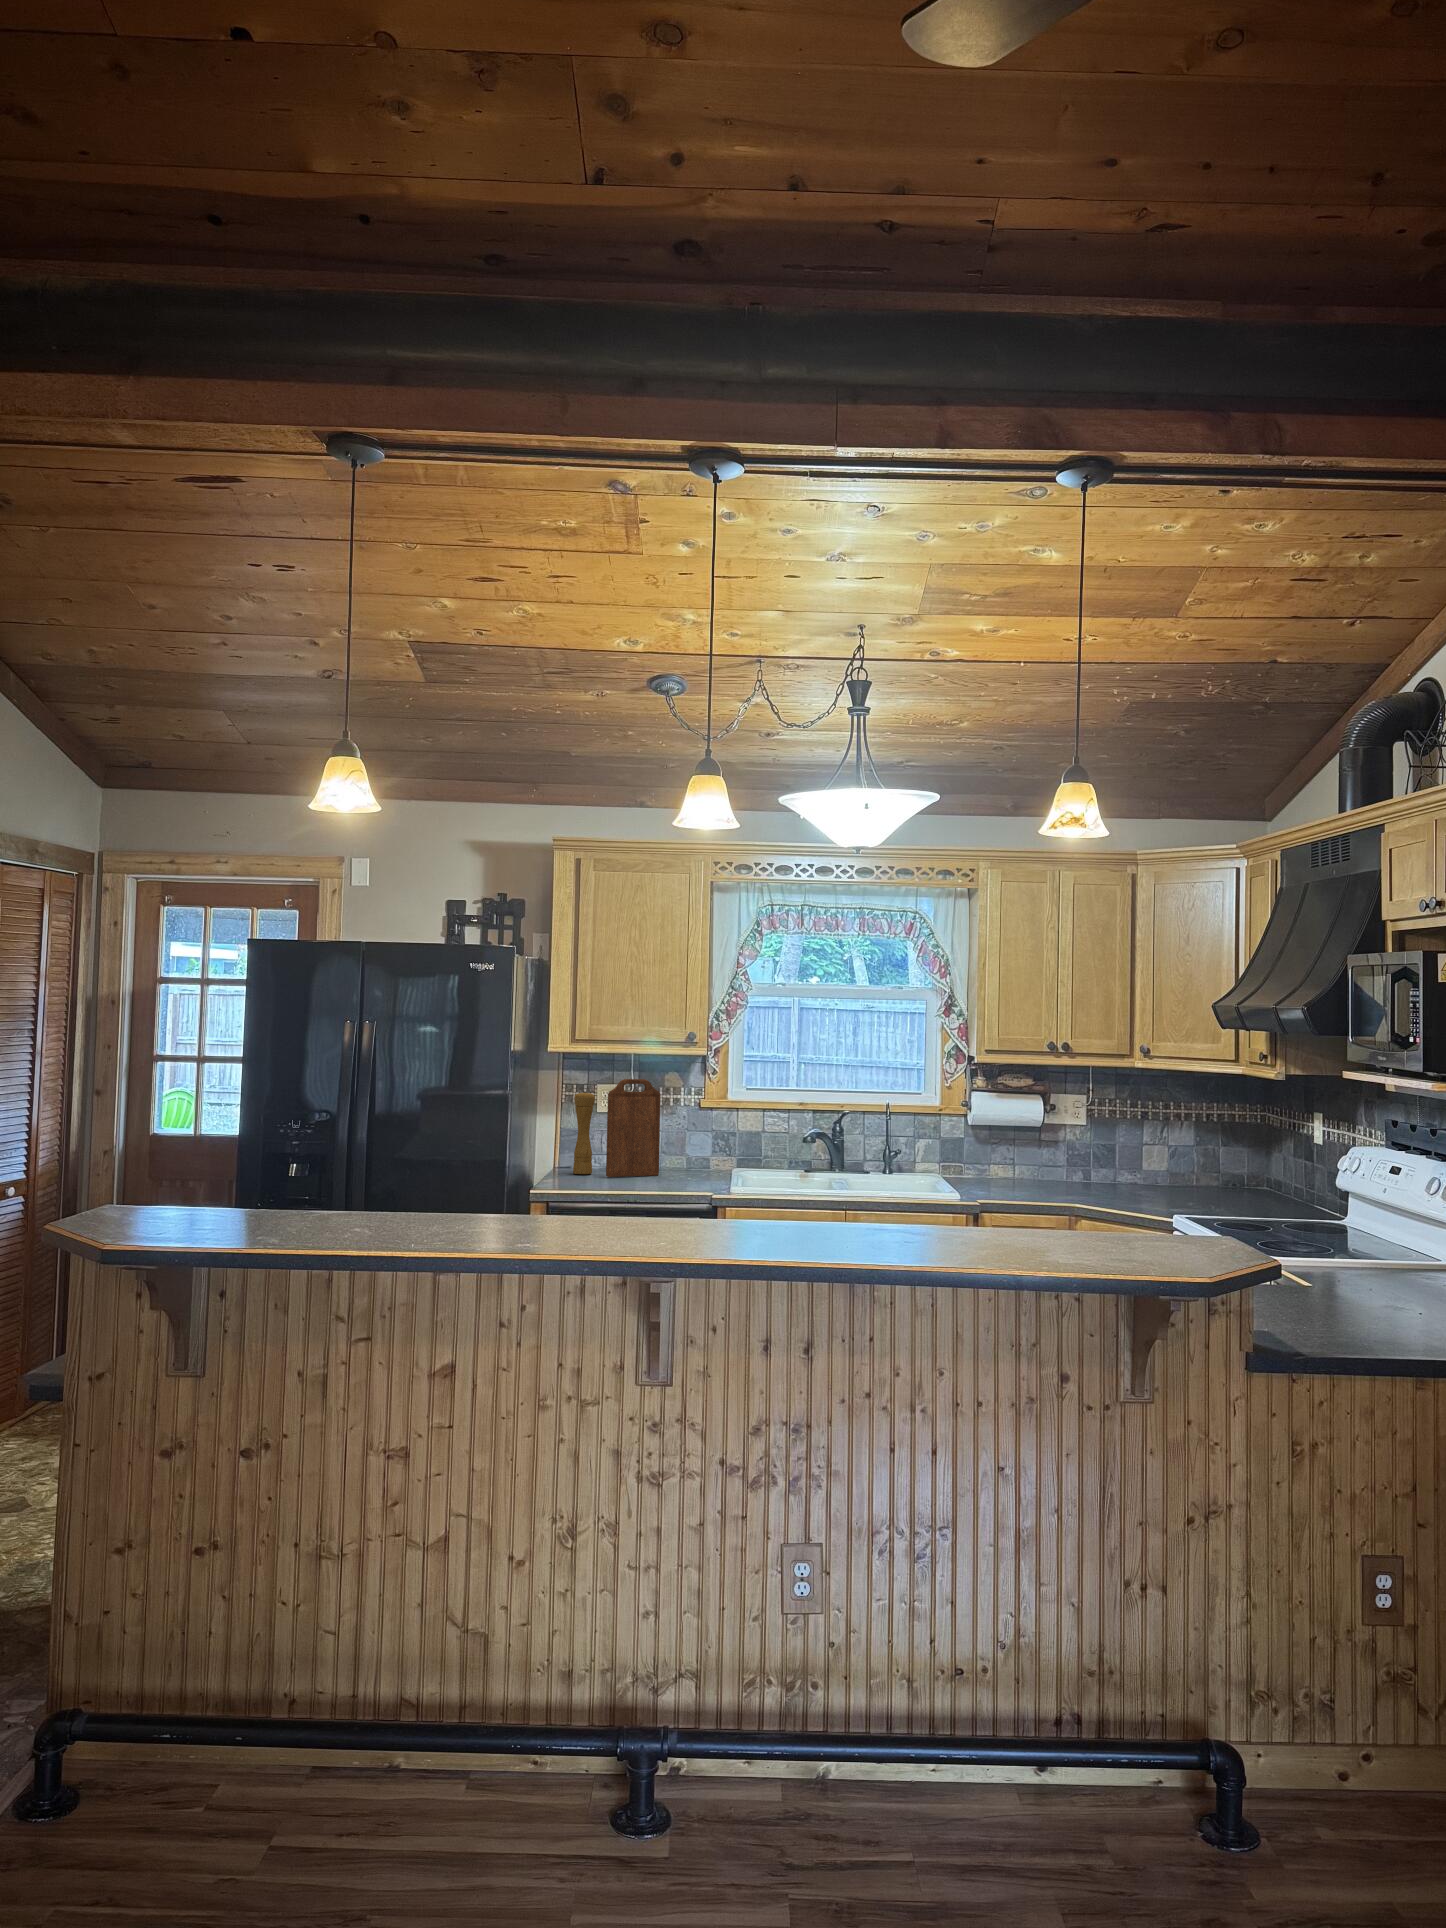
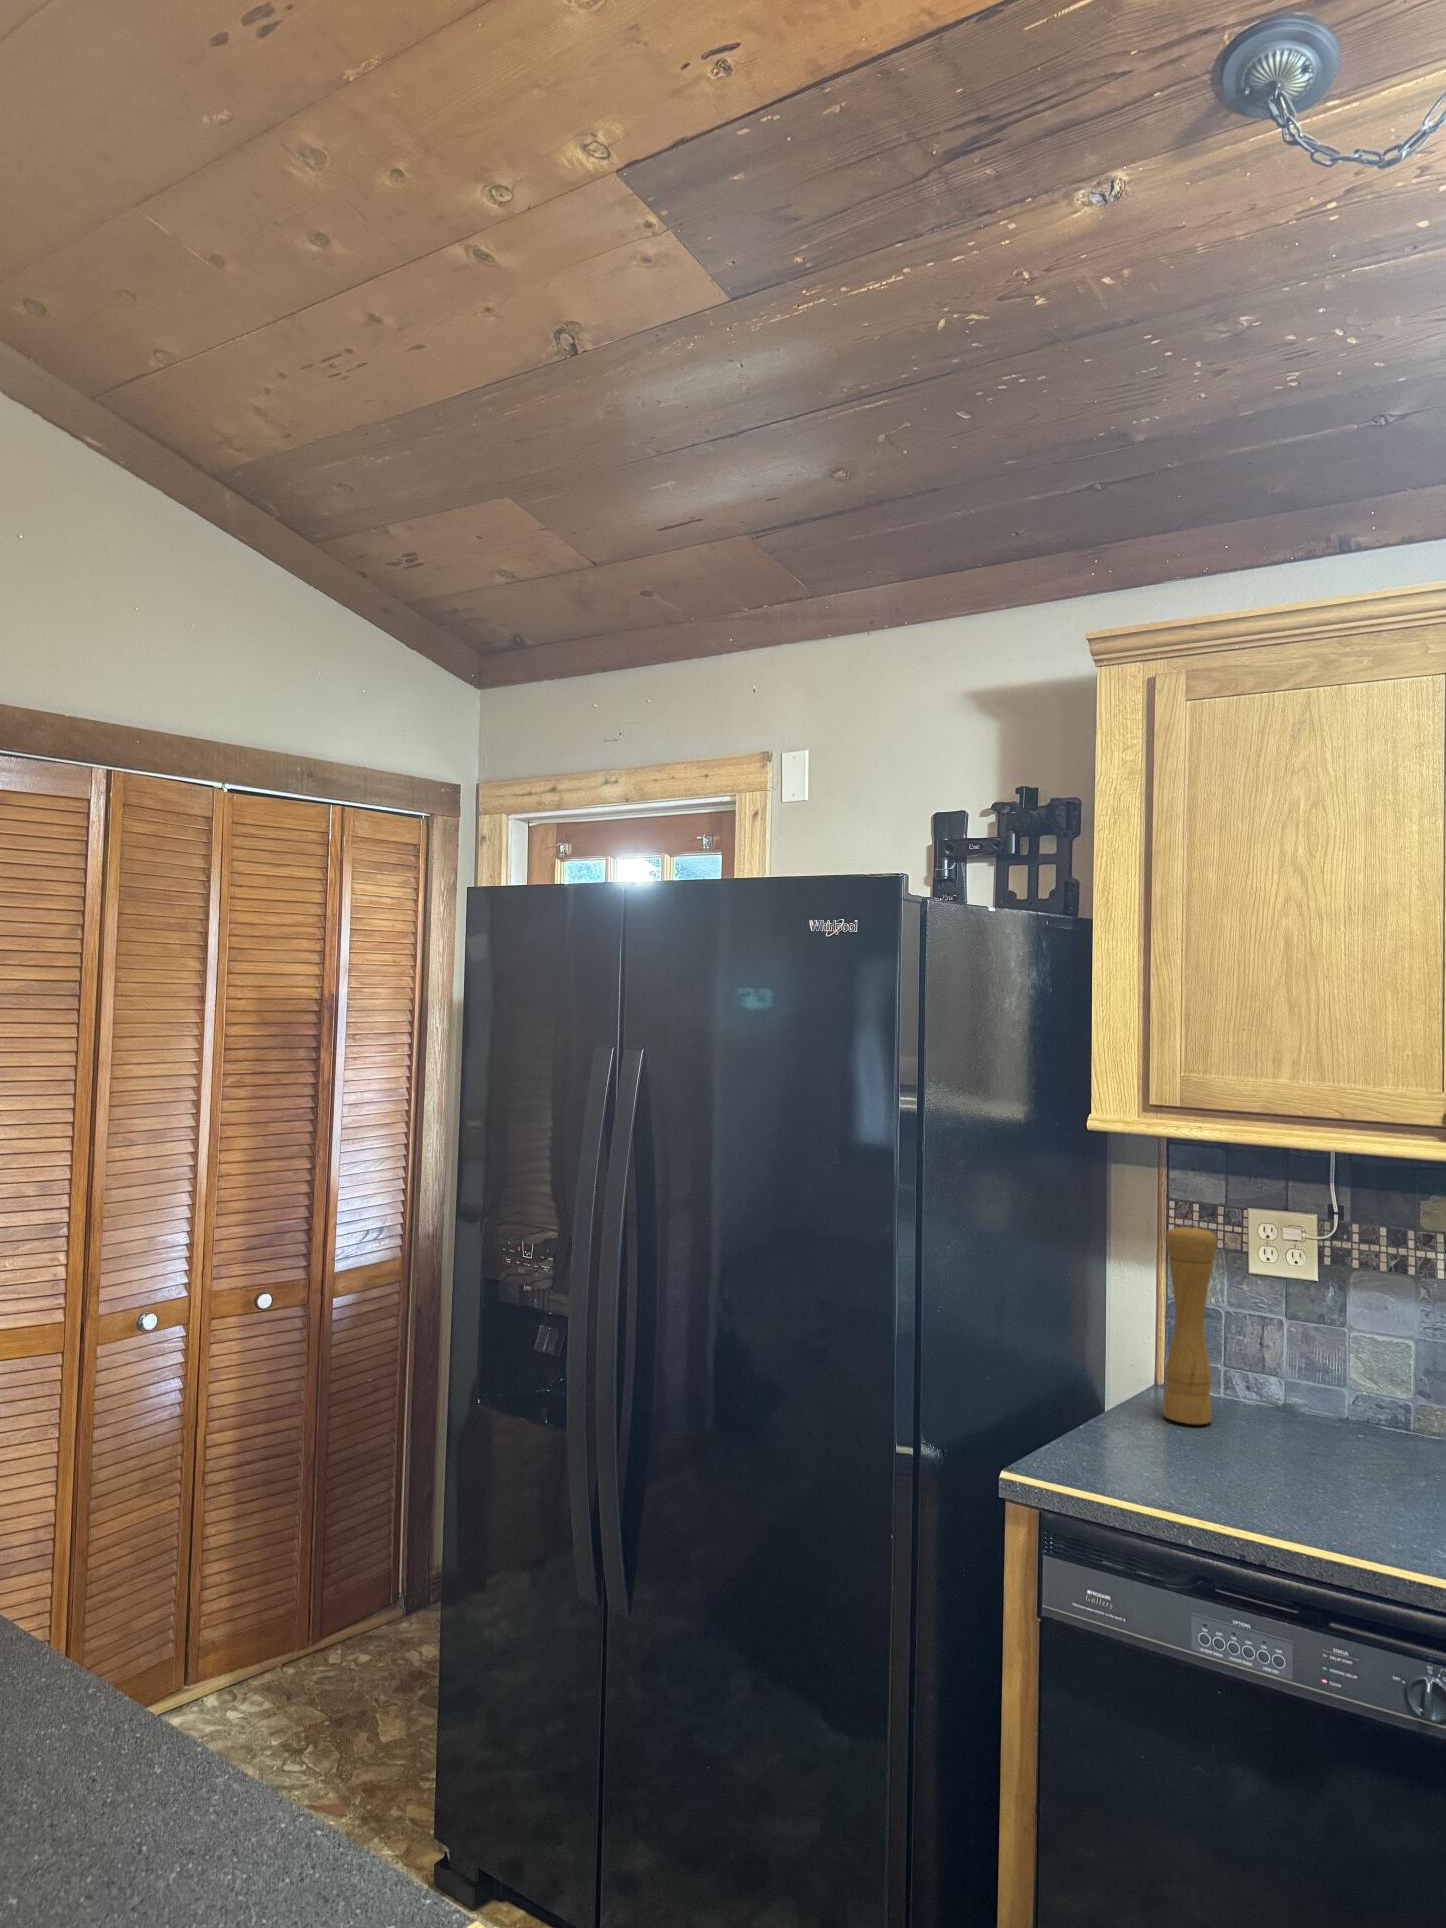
cutting board: present [606,1079,660,1177] -> none [1224,1208,1381,1468]

